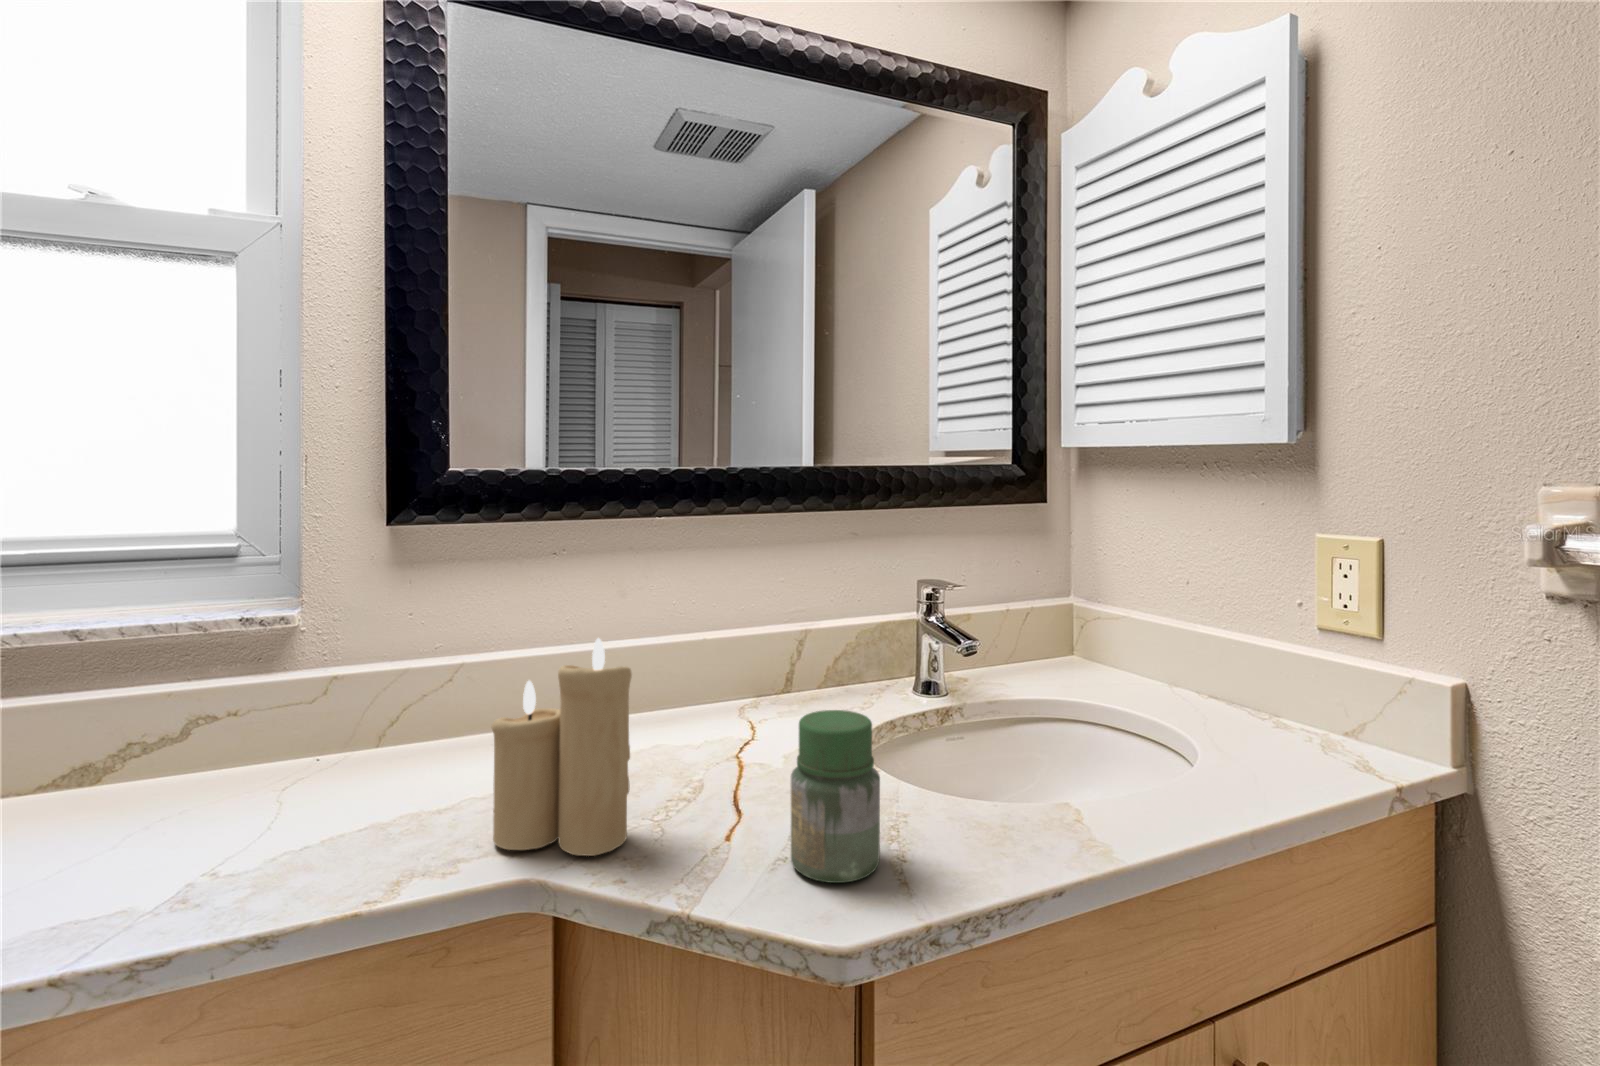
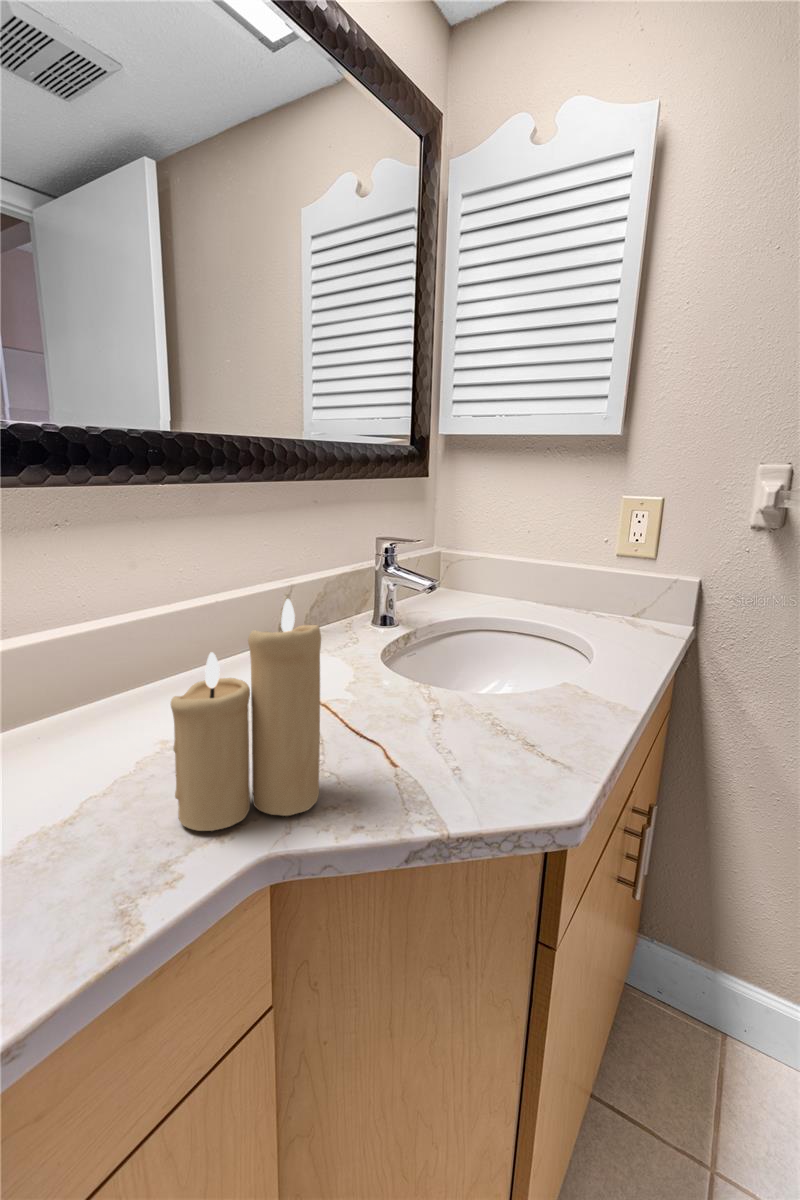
jar: present [791,710,880,883] -> none [459,639,537,778]

